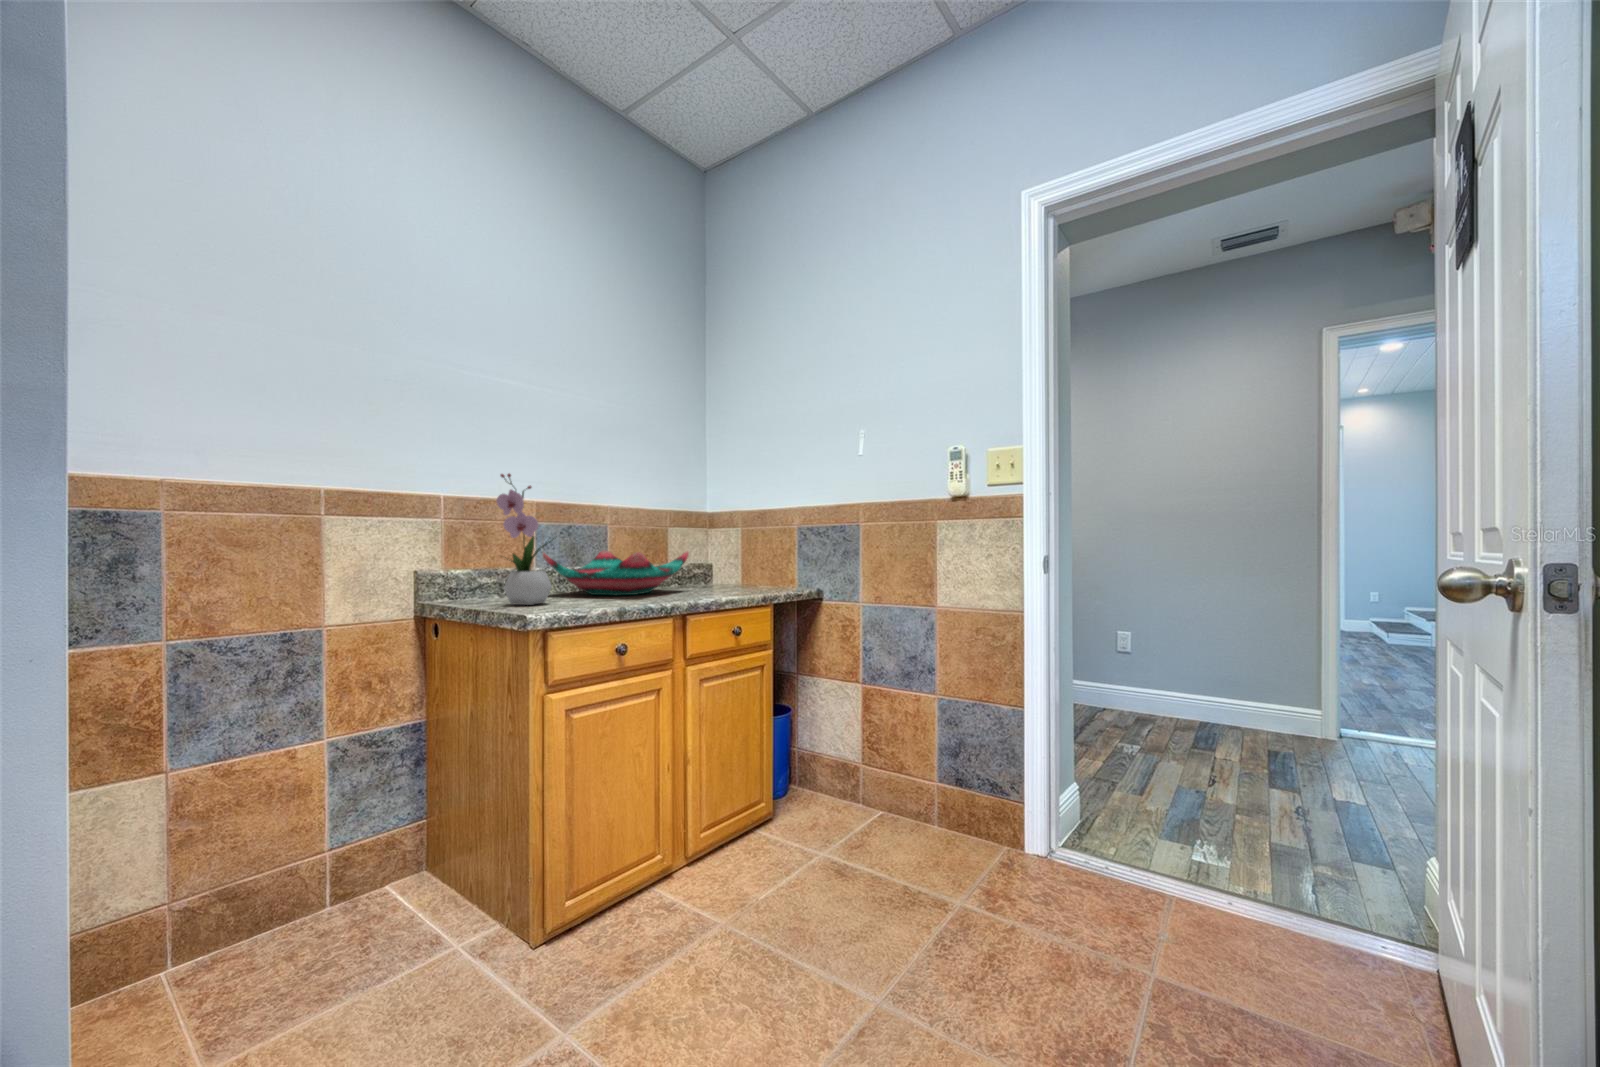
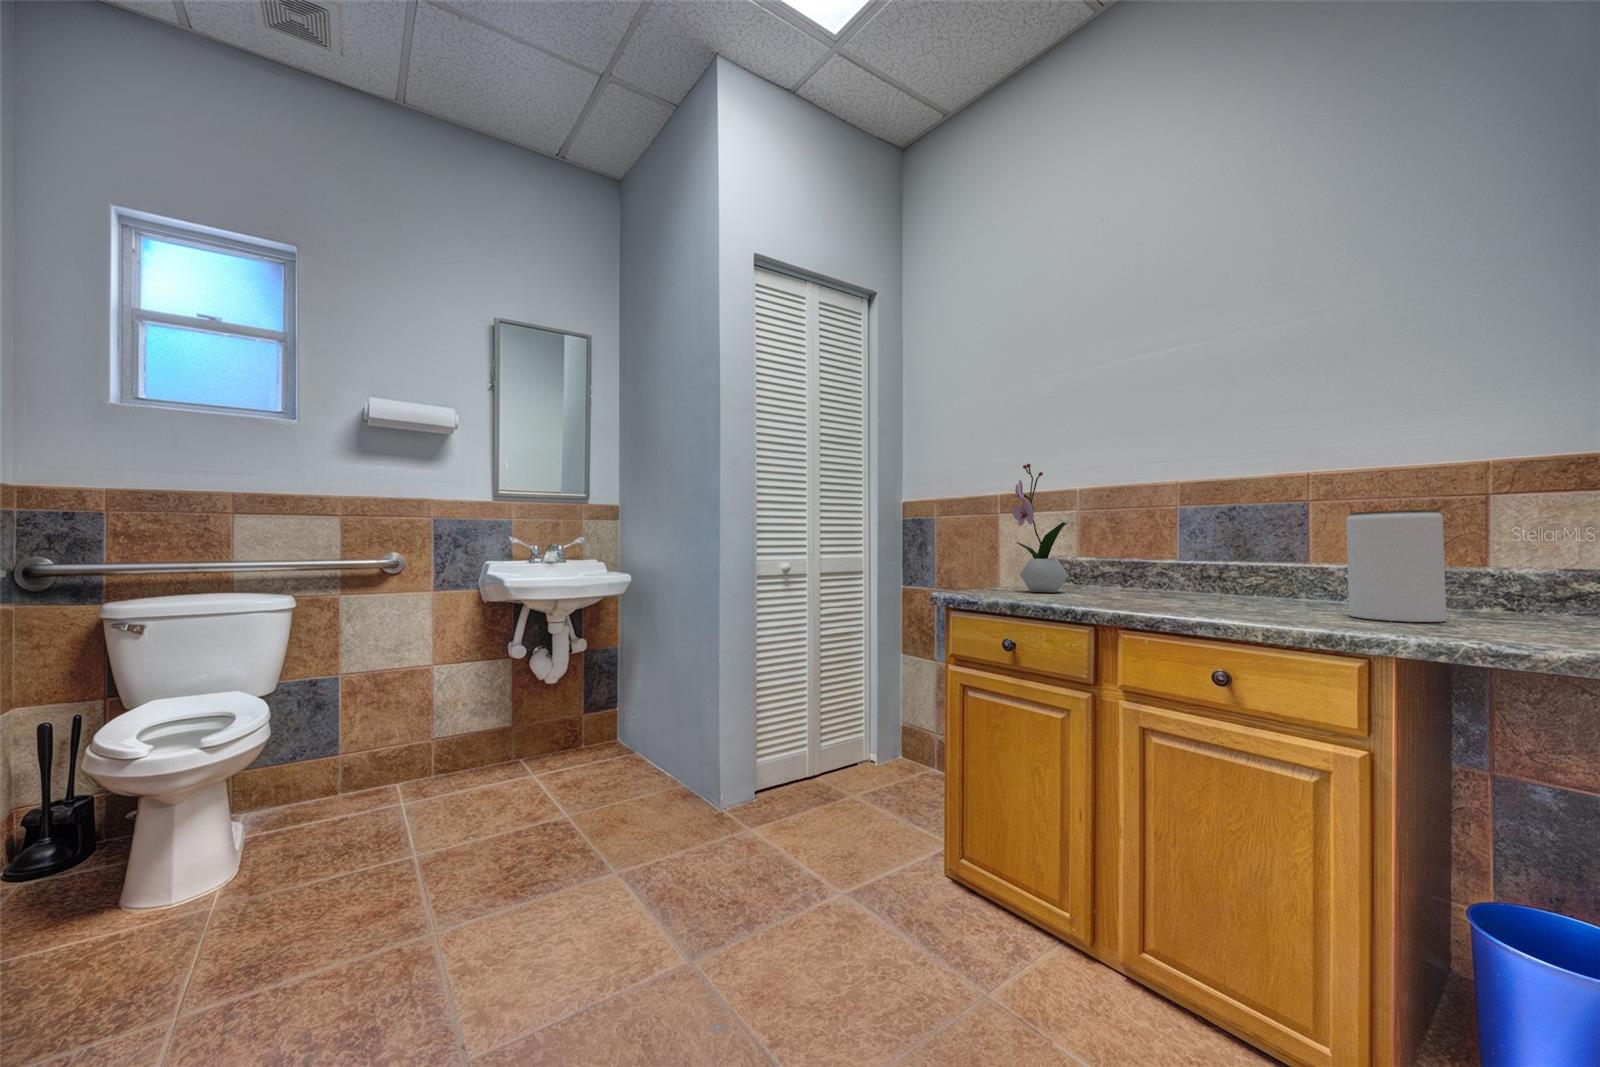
jar: none [711,539,744,591] -> present [1346,510,1446,622]
decorative bowl: present [543,550,689,595] -> none [1131,537,1336,602]

